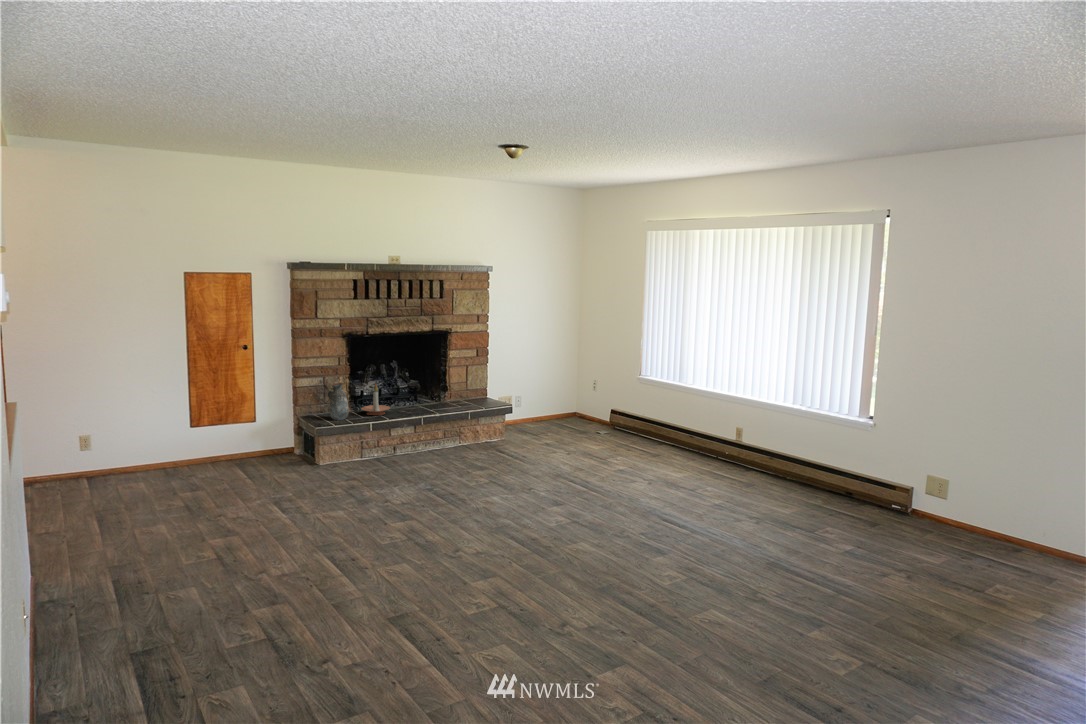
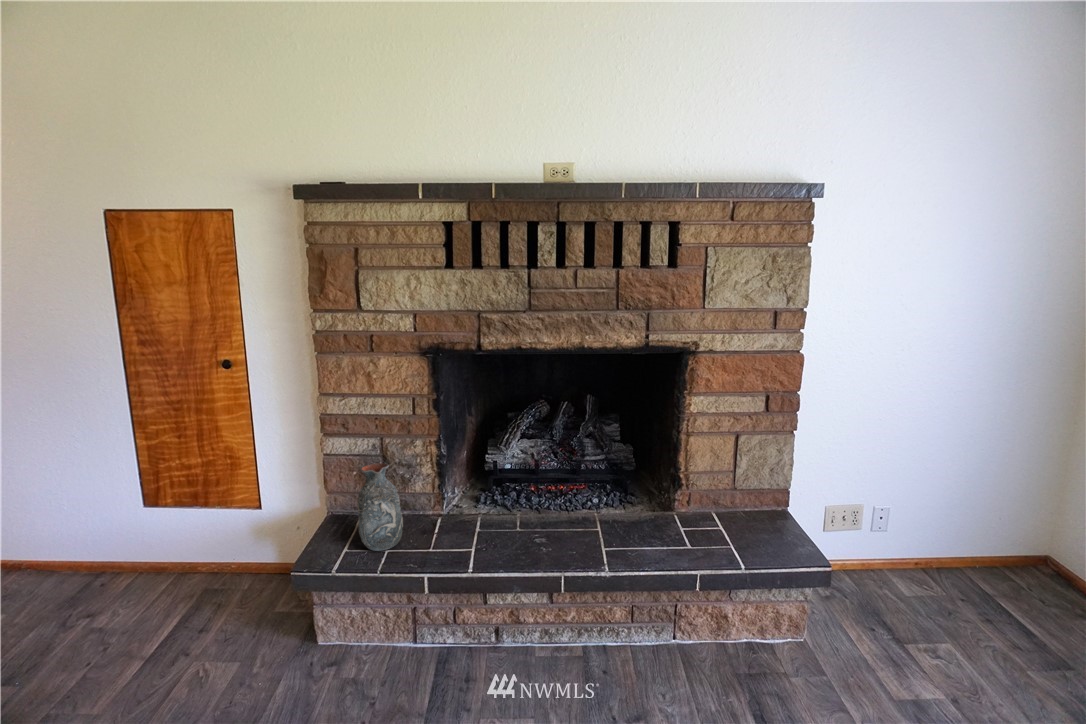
candle holder: present [362,384,390,415] -> none [445,469,512,547]

